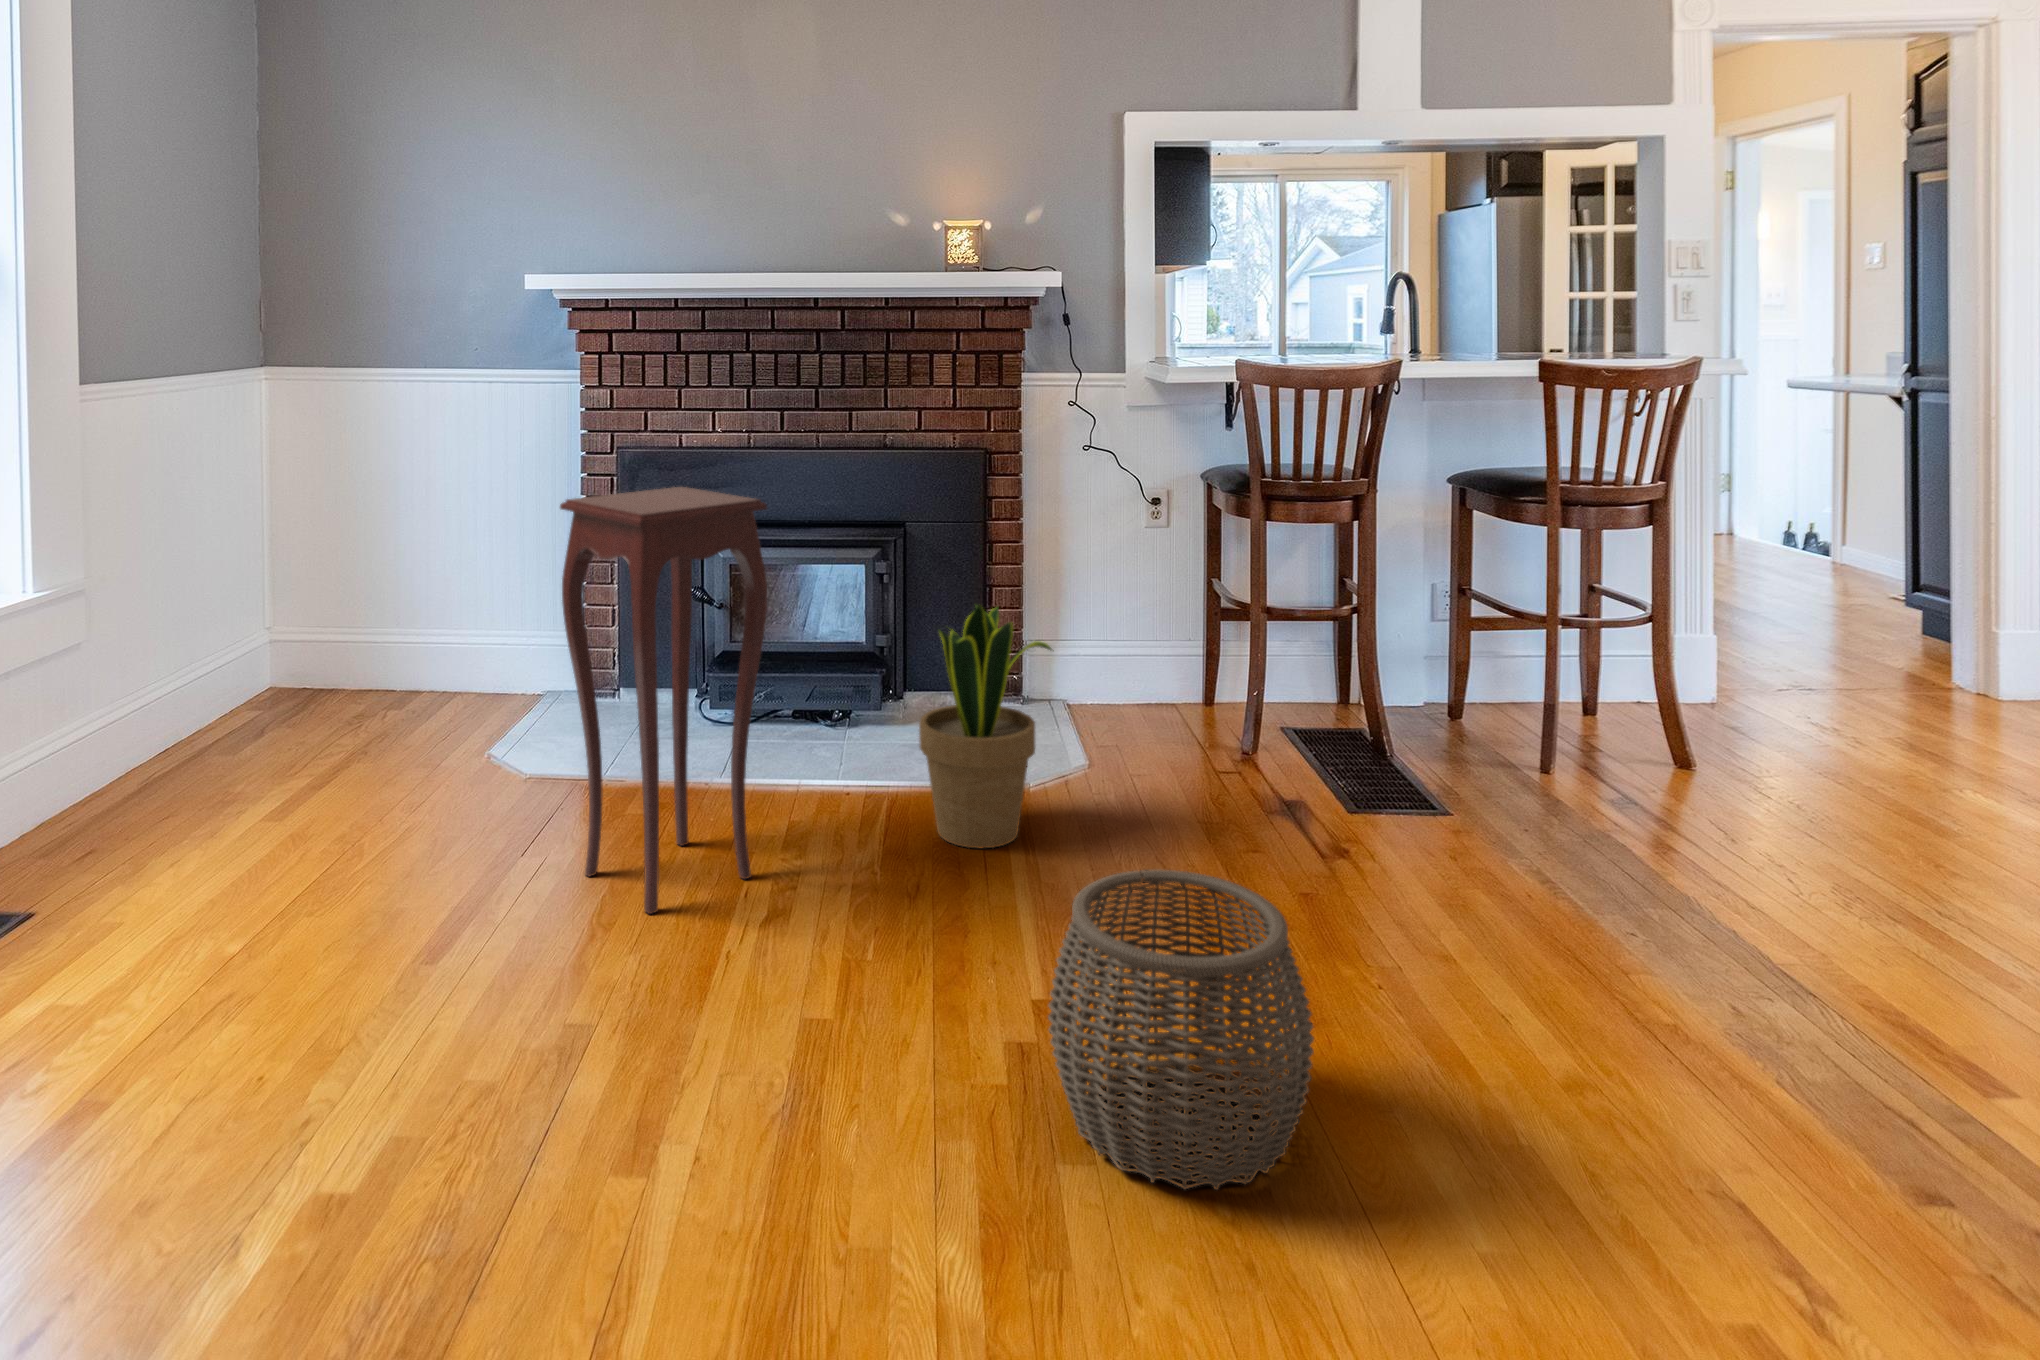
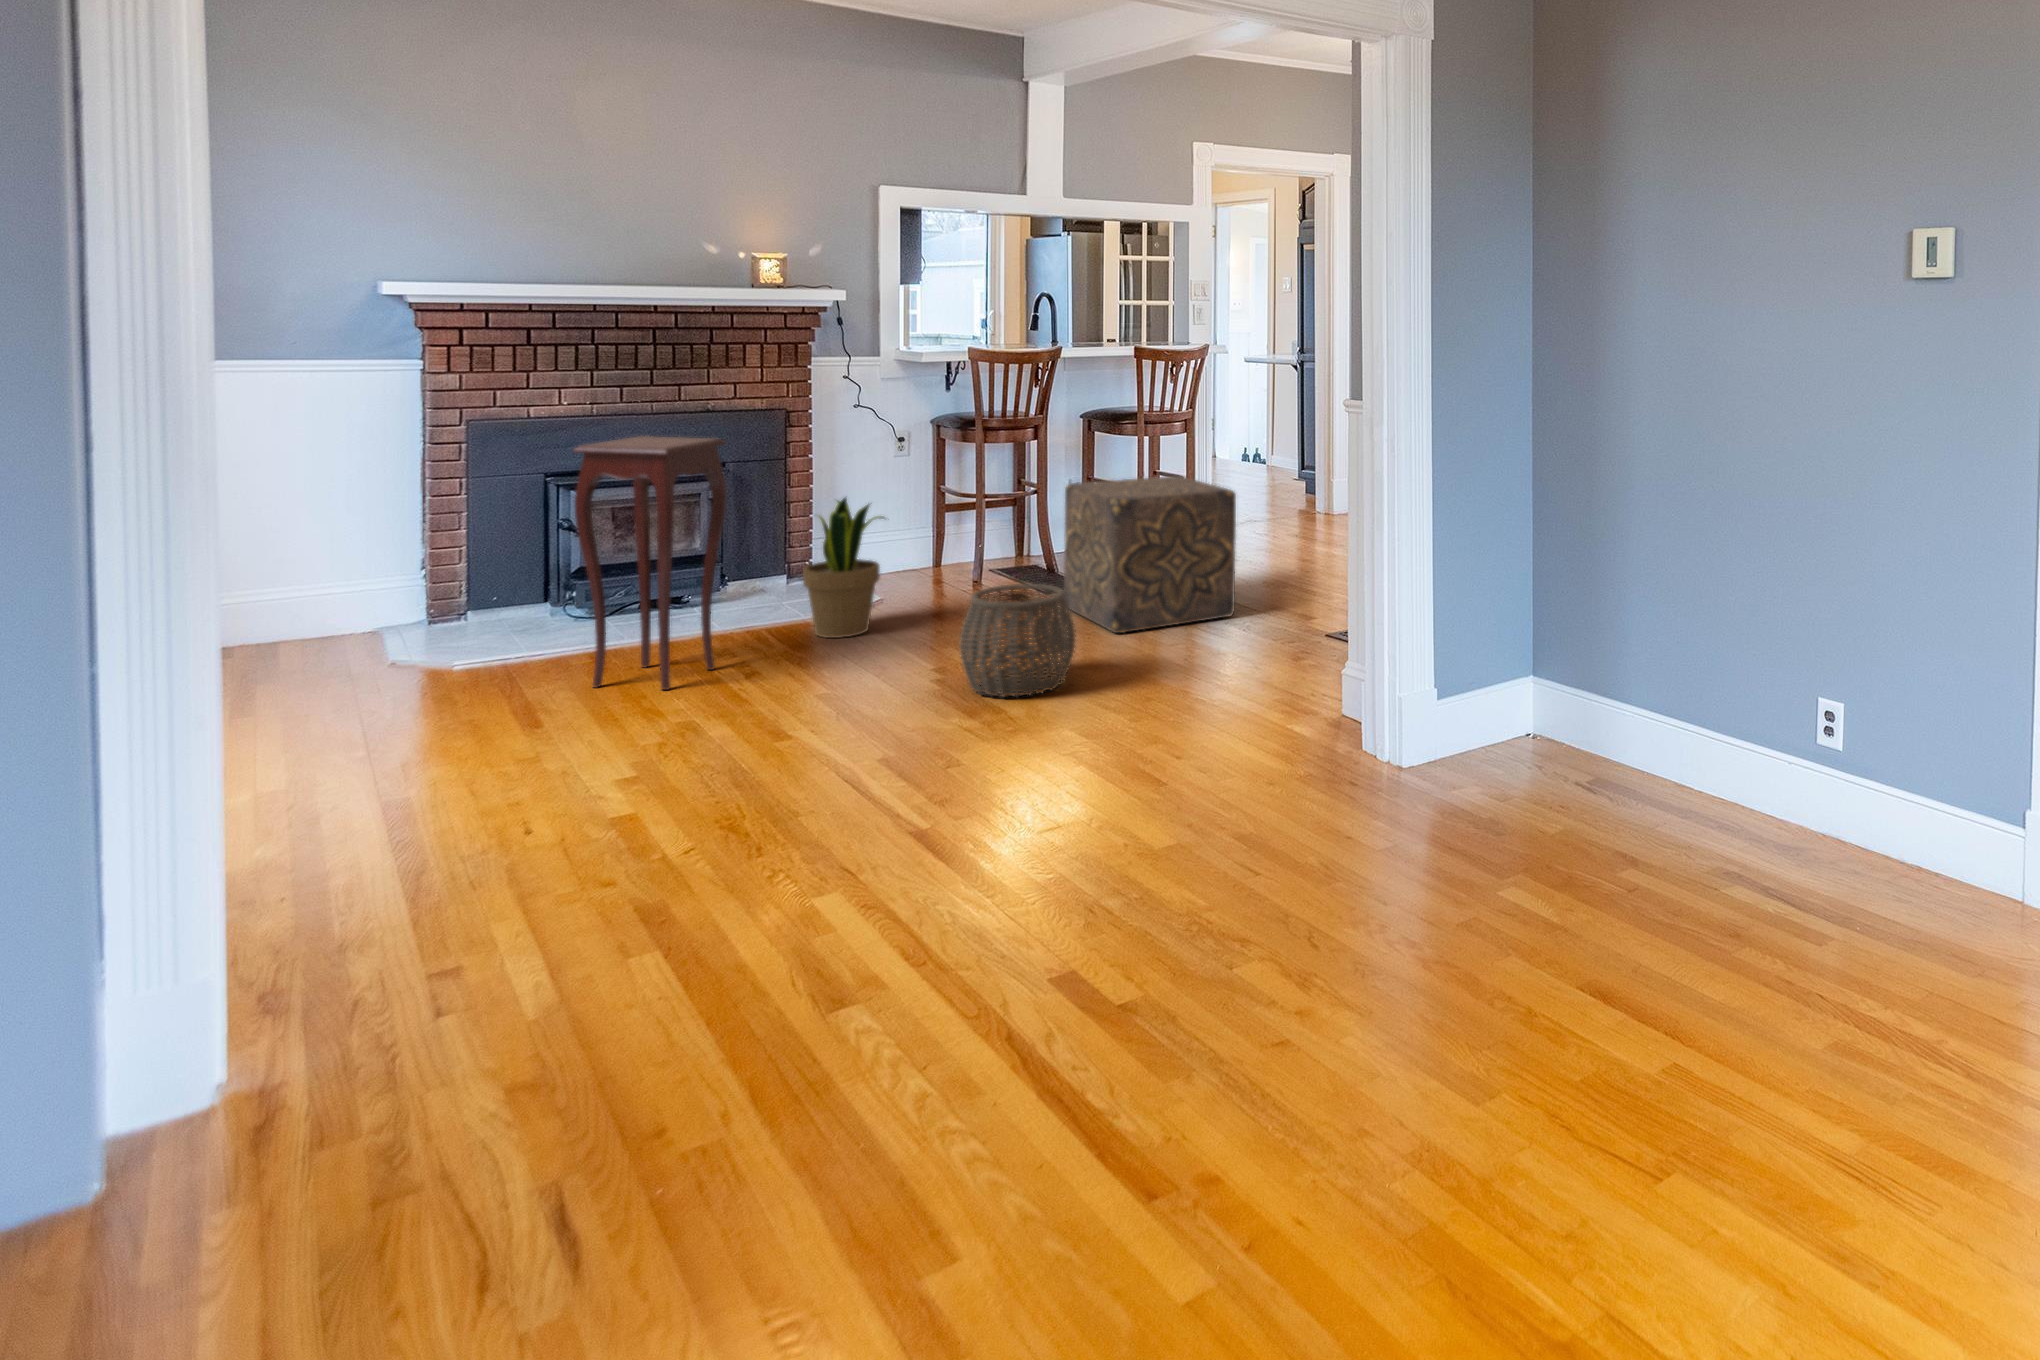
ottoman: none [1371,621,1779,1000] -> present [1064,476,1236,633]

